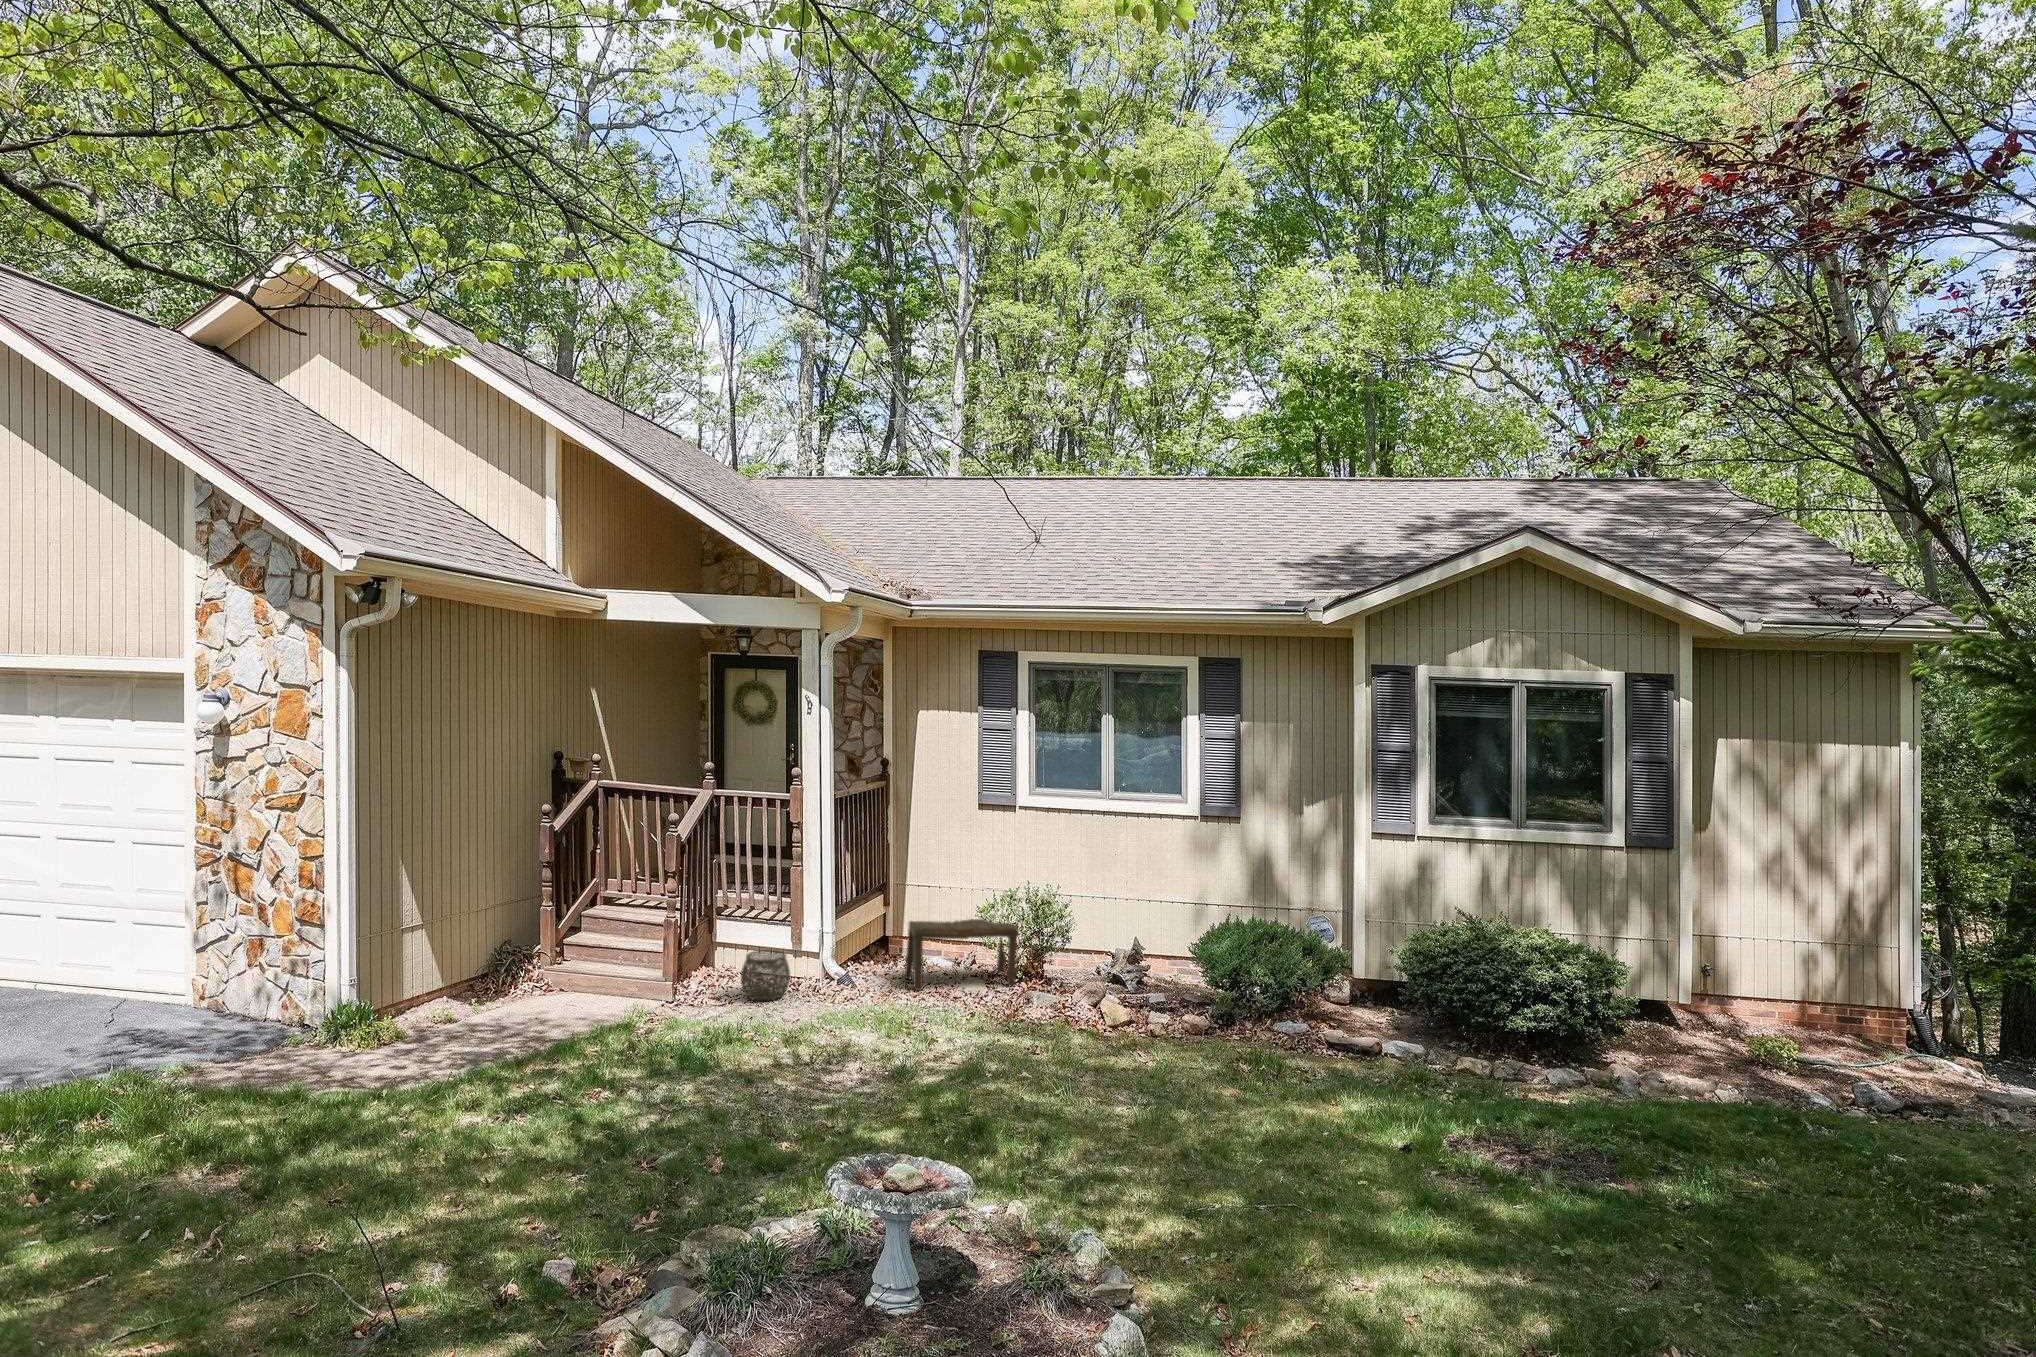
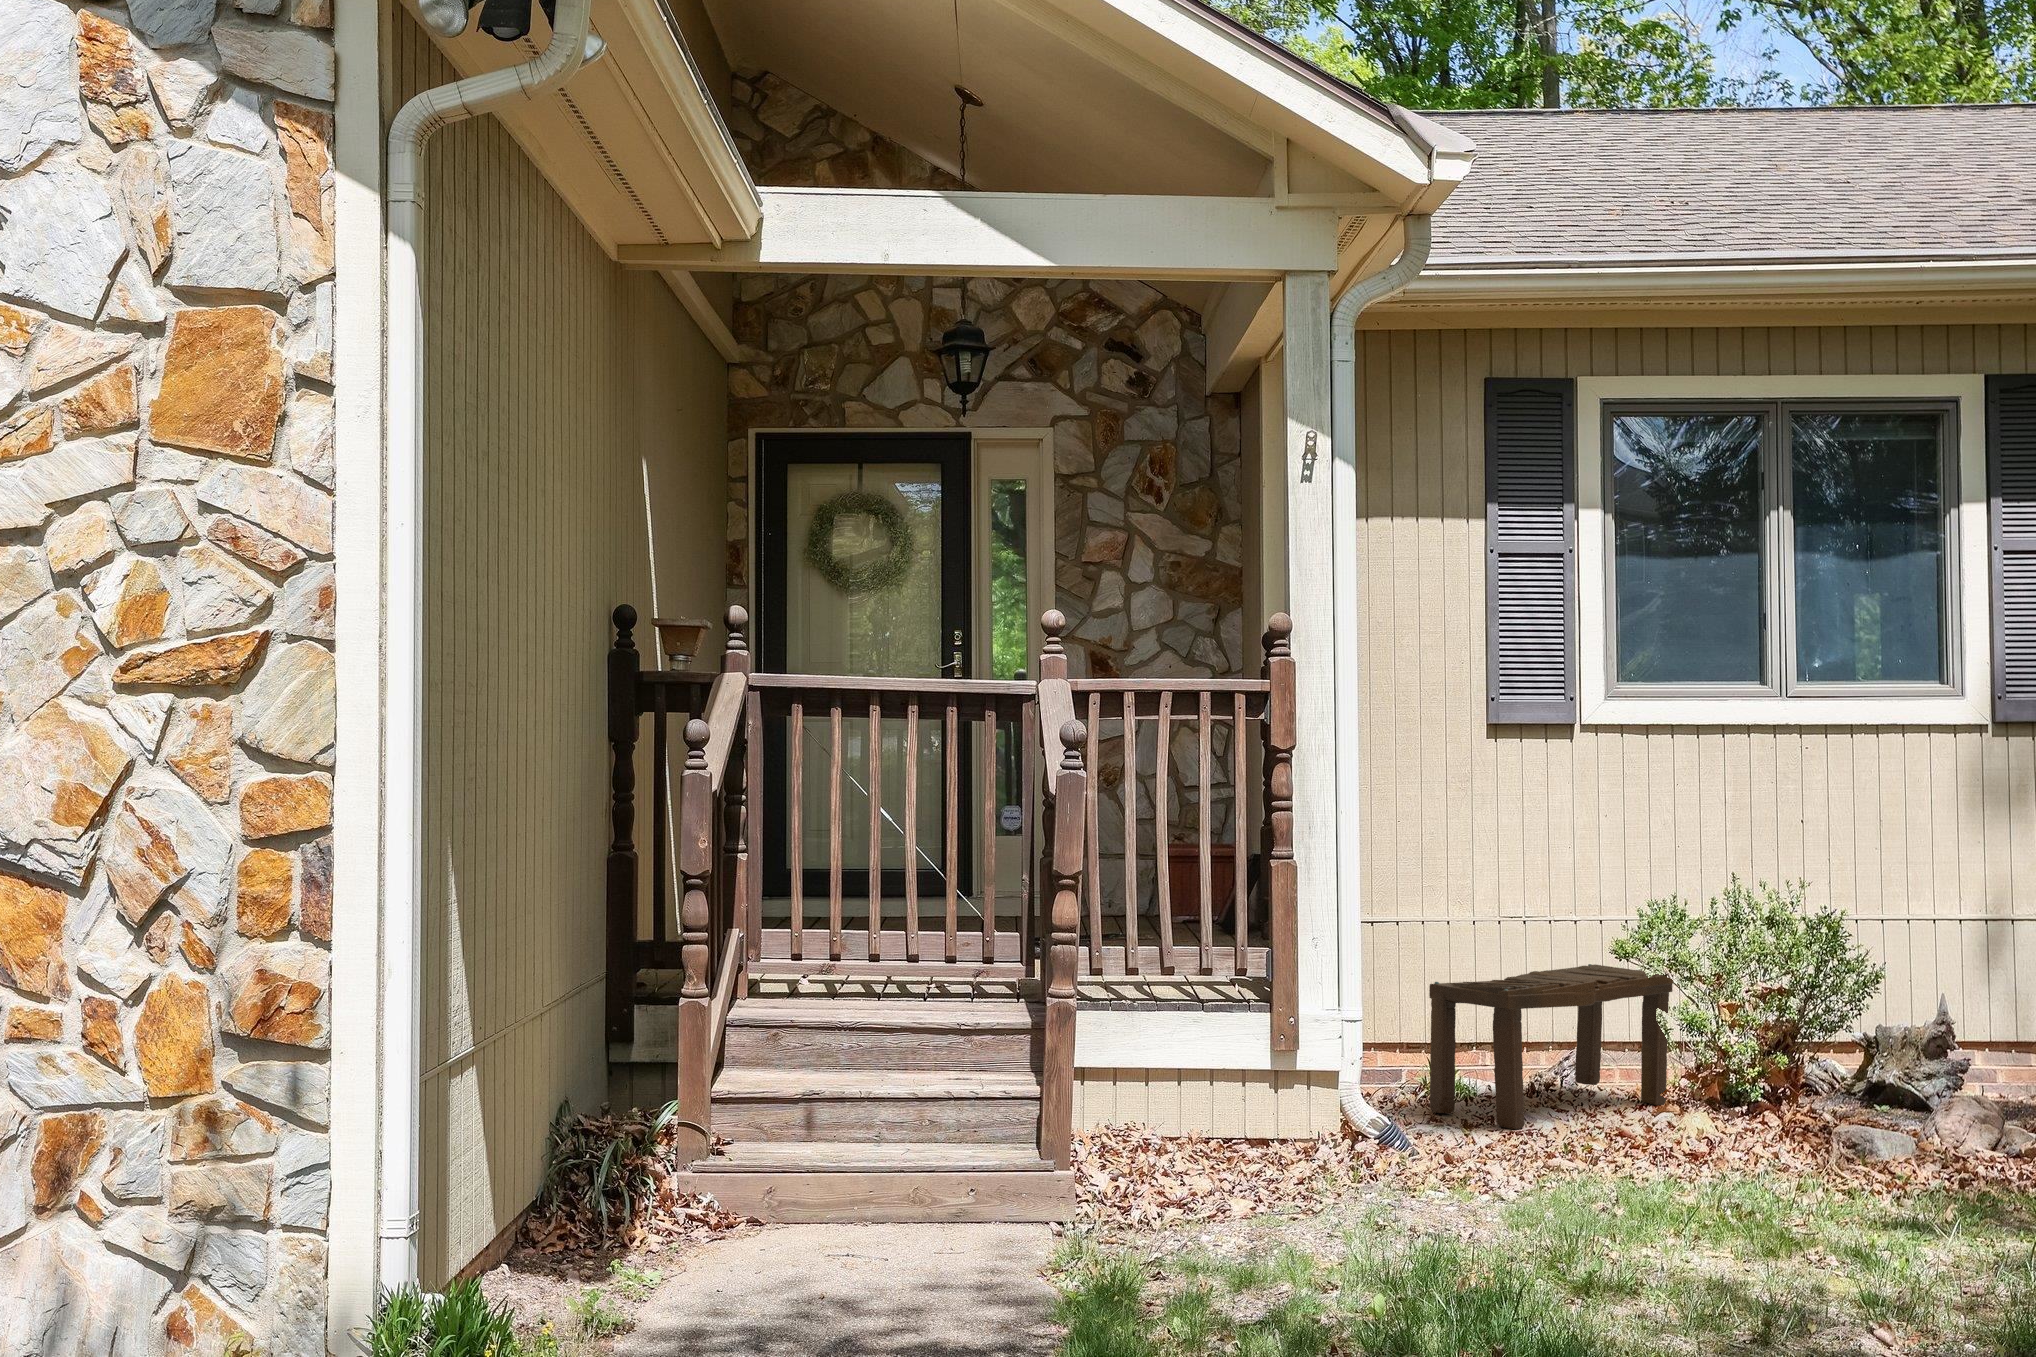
woven basket: present [741,950,790,1001] -> none [1190,1062,1308,1182]

